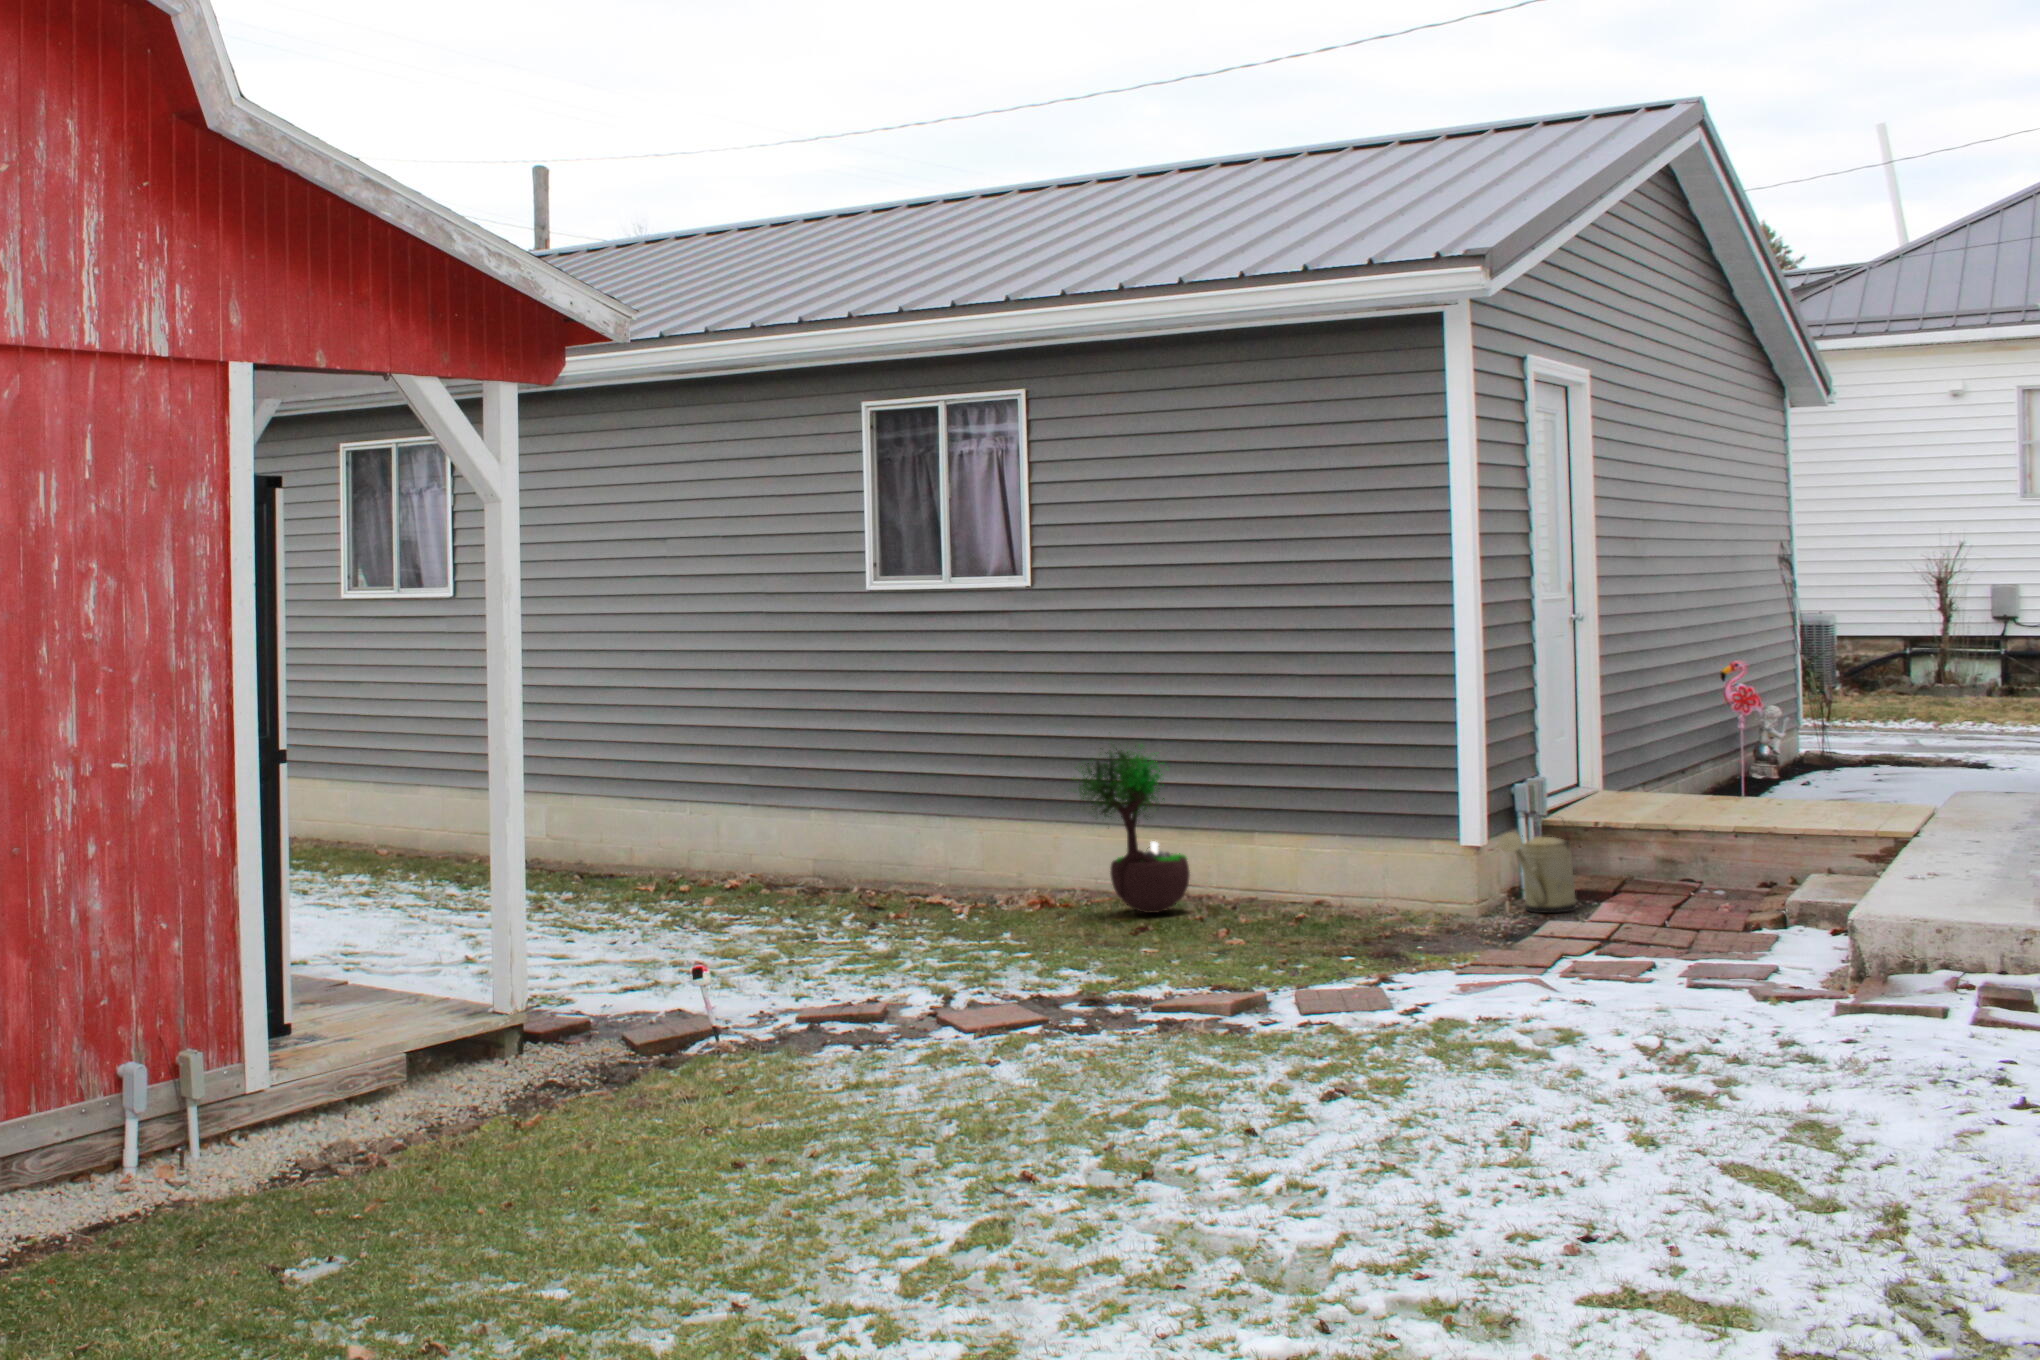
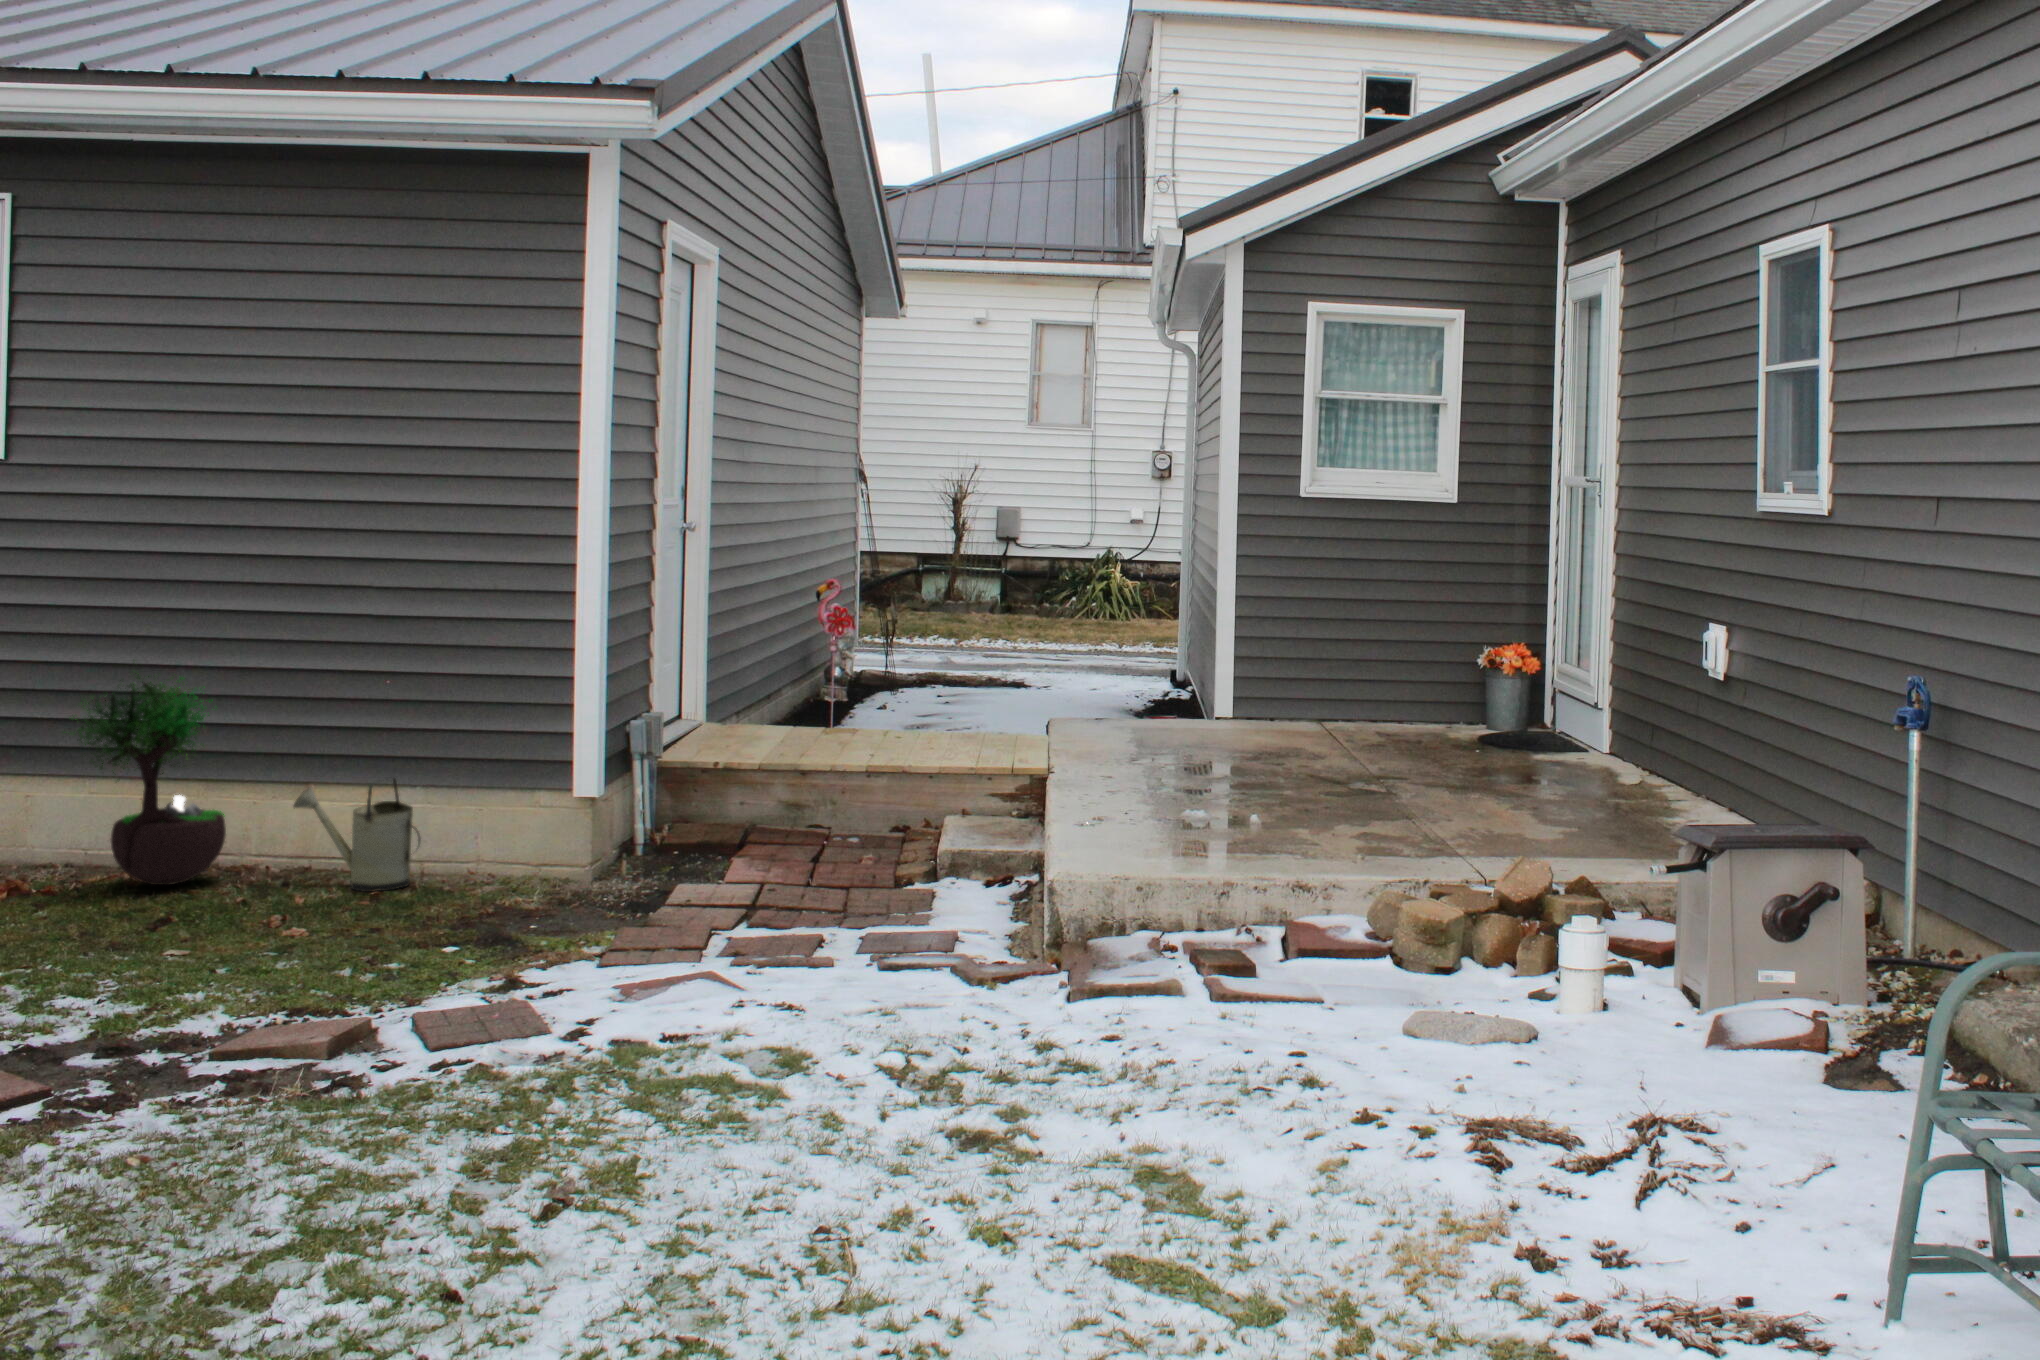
watering can: present [1499,832,1576,913] -> present [293,778,420,892]

